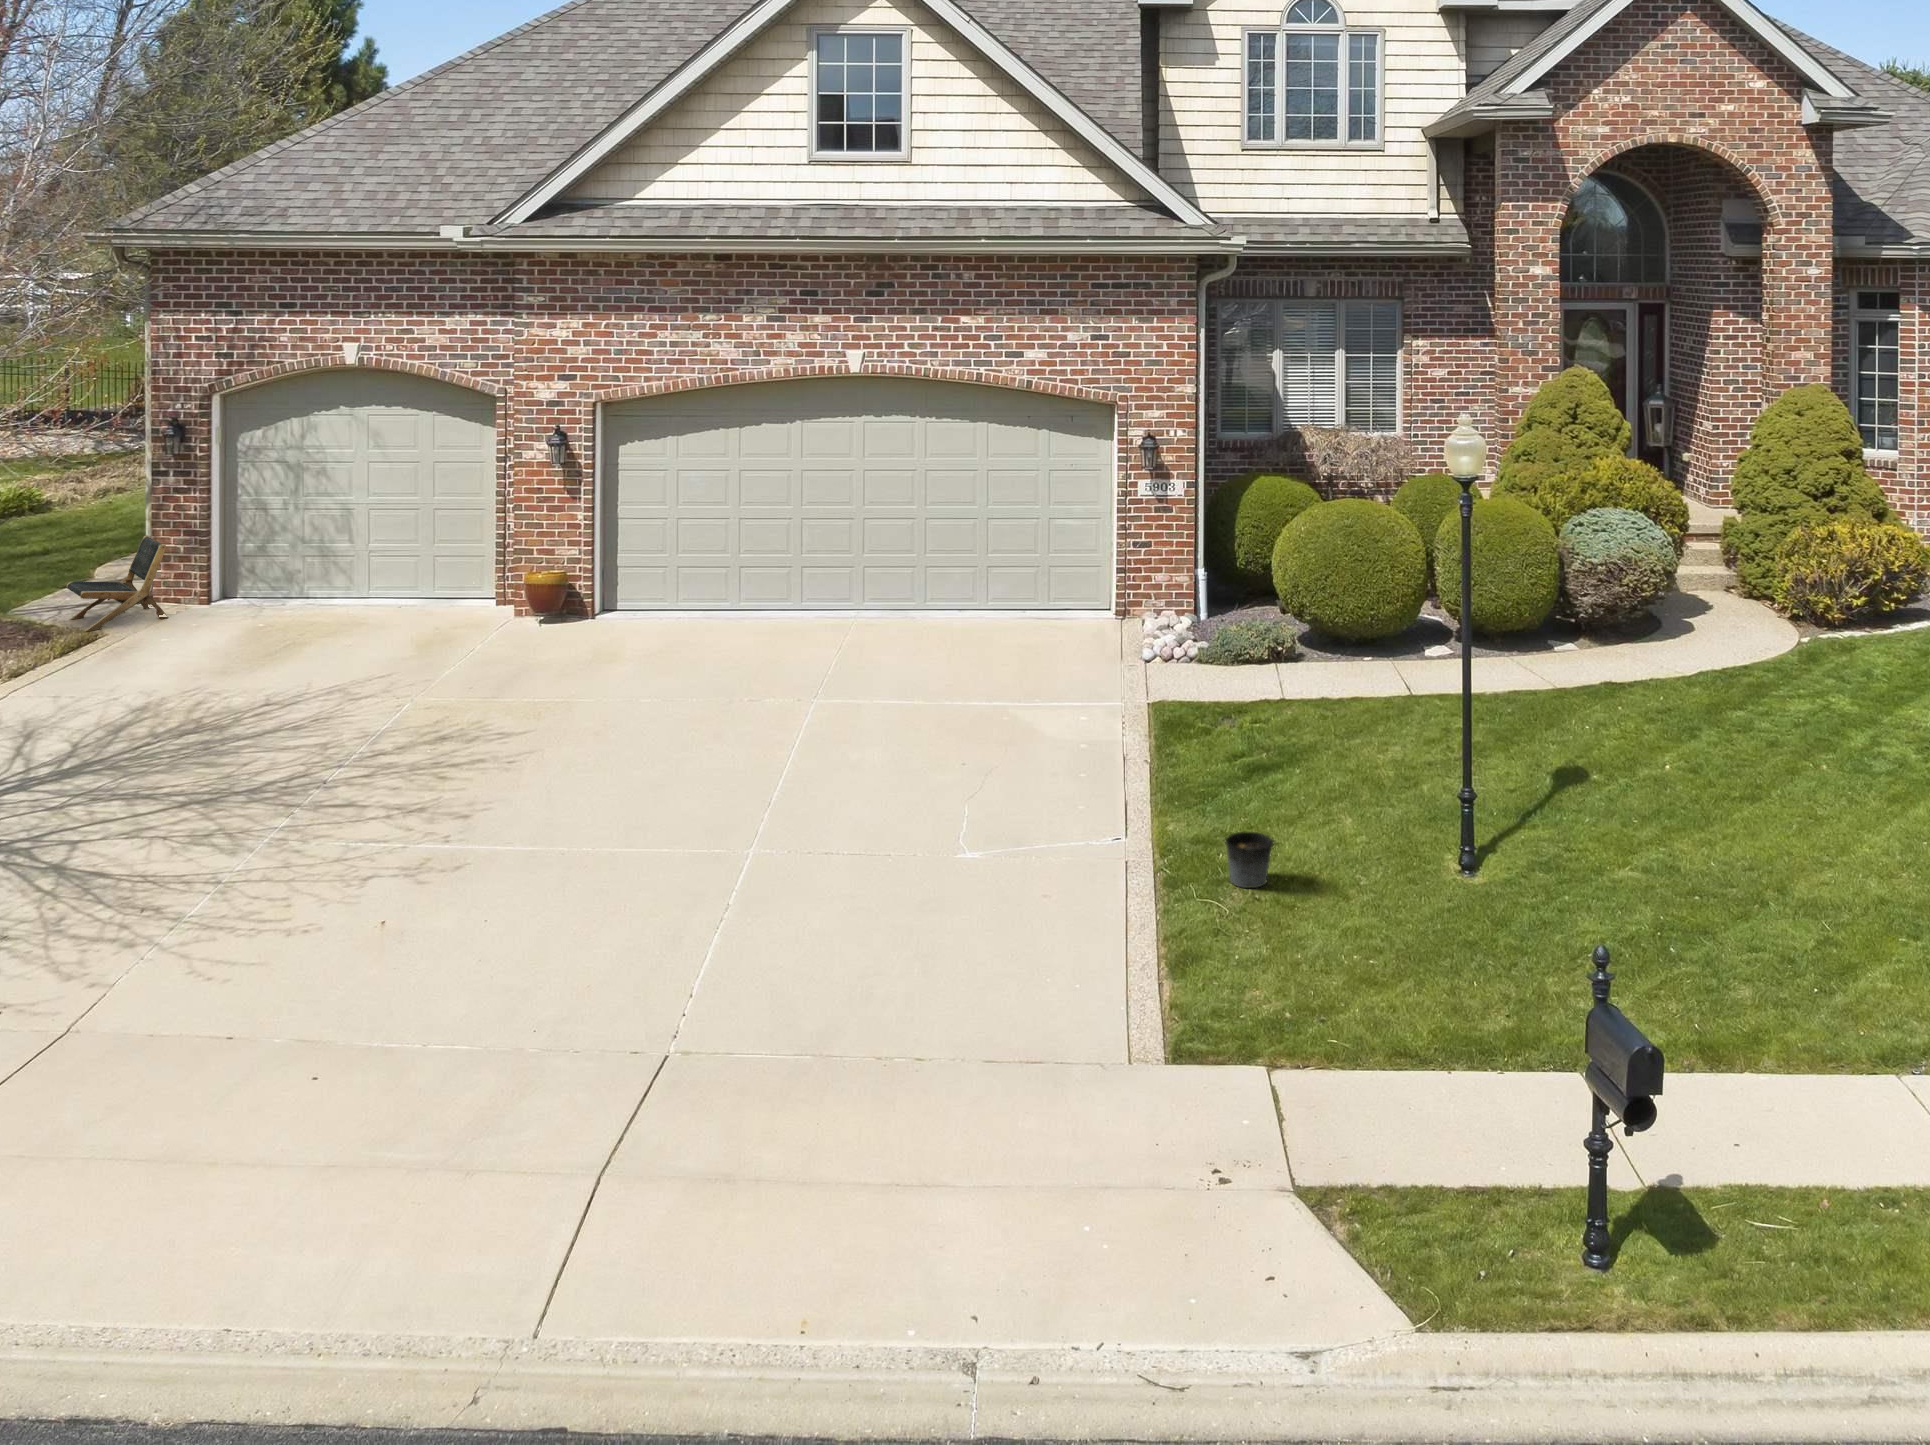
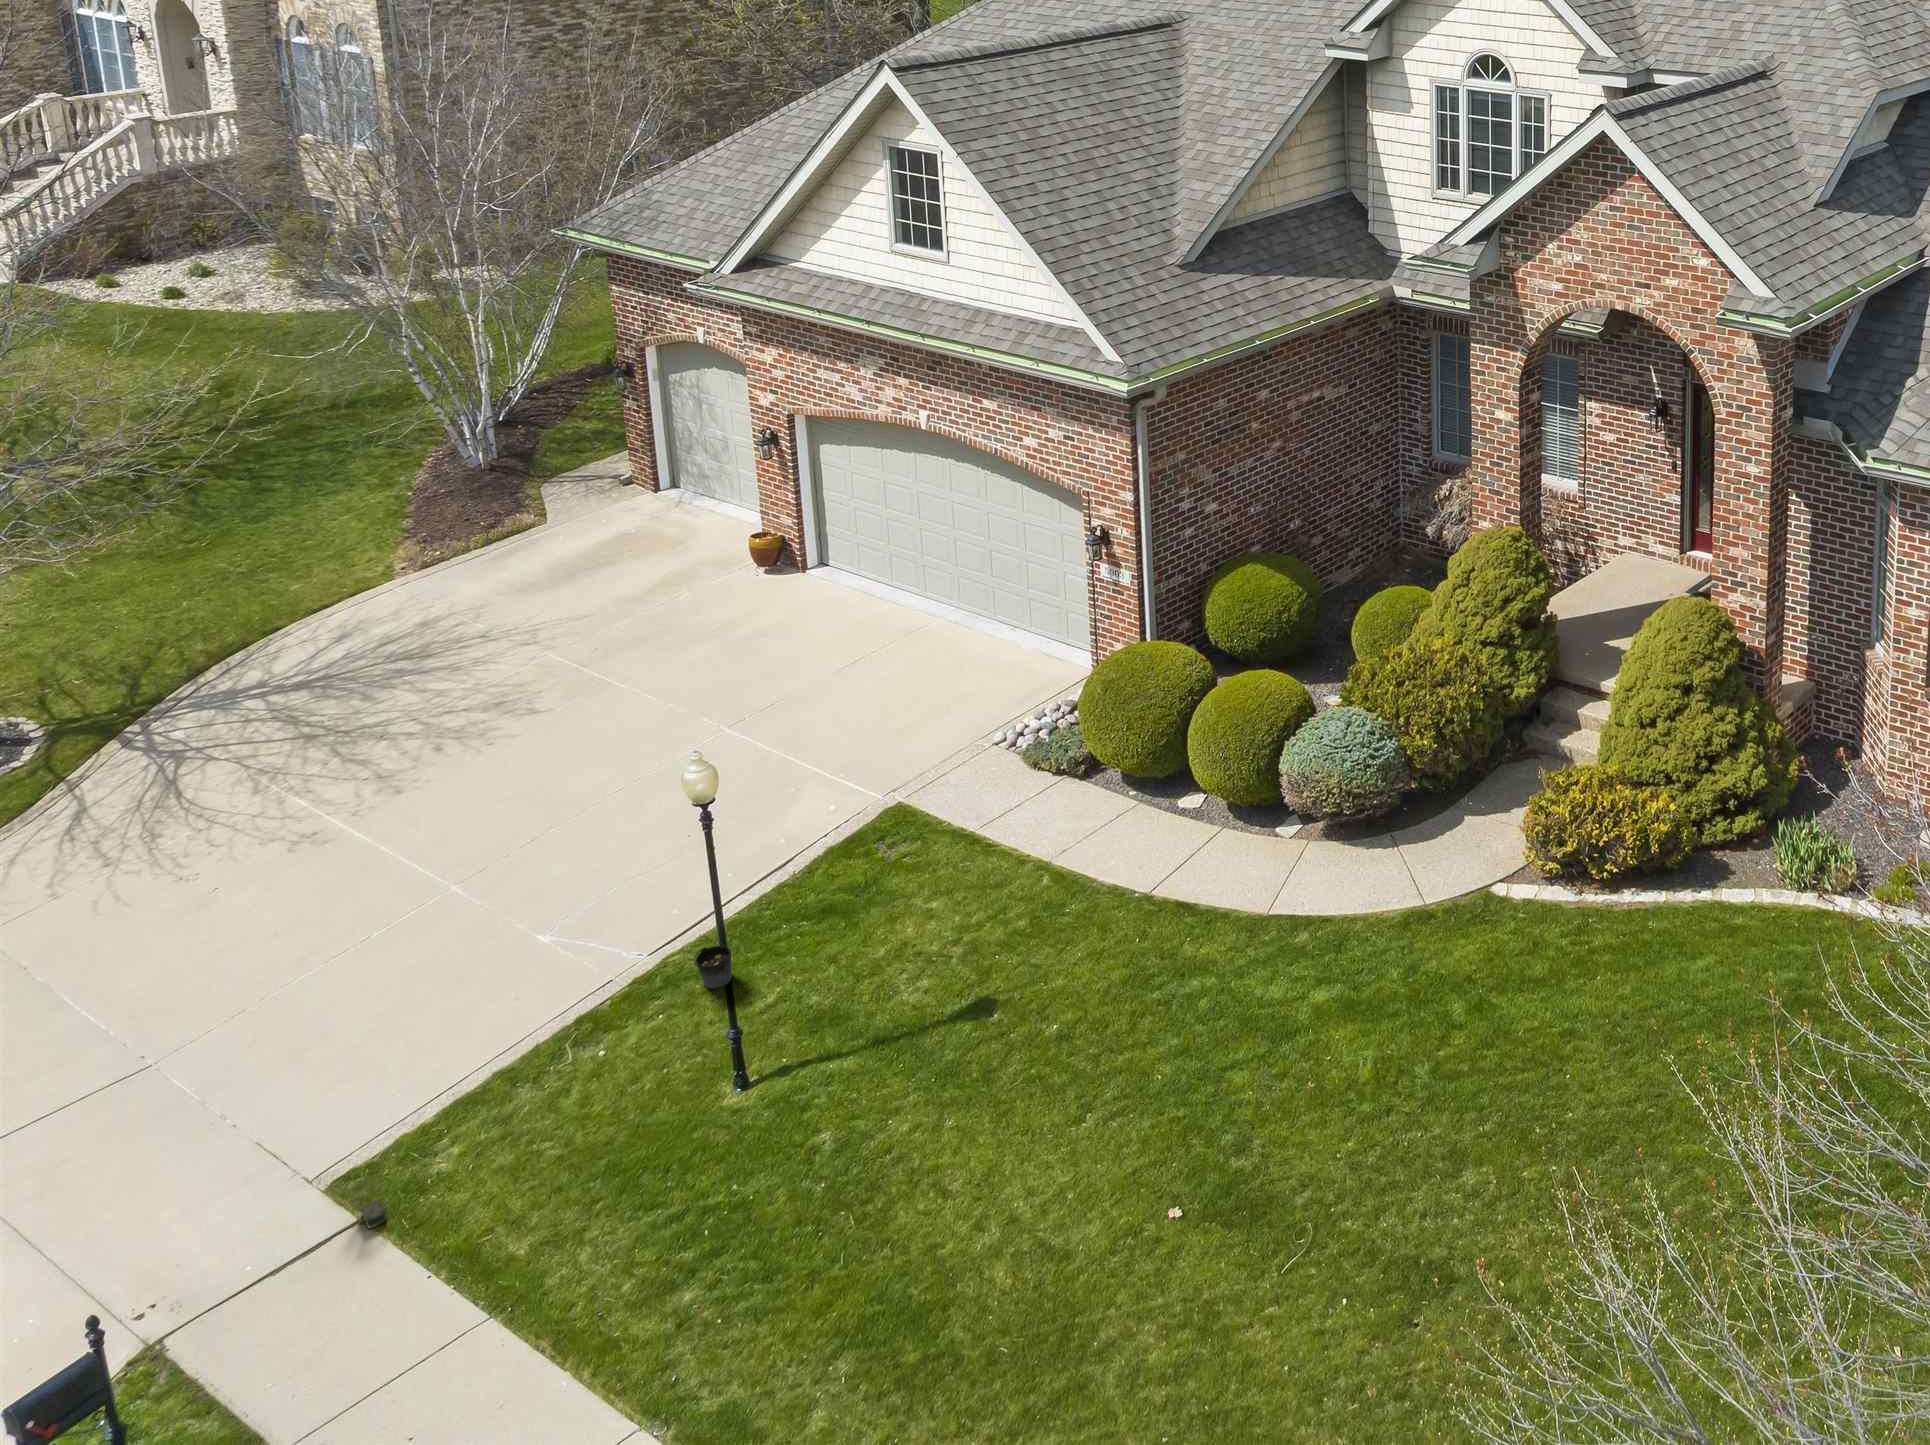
lounge chair: present [66,535,168,632] -> none [562,436,629,505]
decorative plant: none [1283,1111,1361,1199] -> present [355,1175,386,1229]

